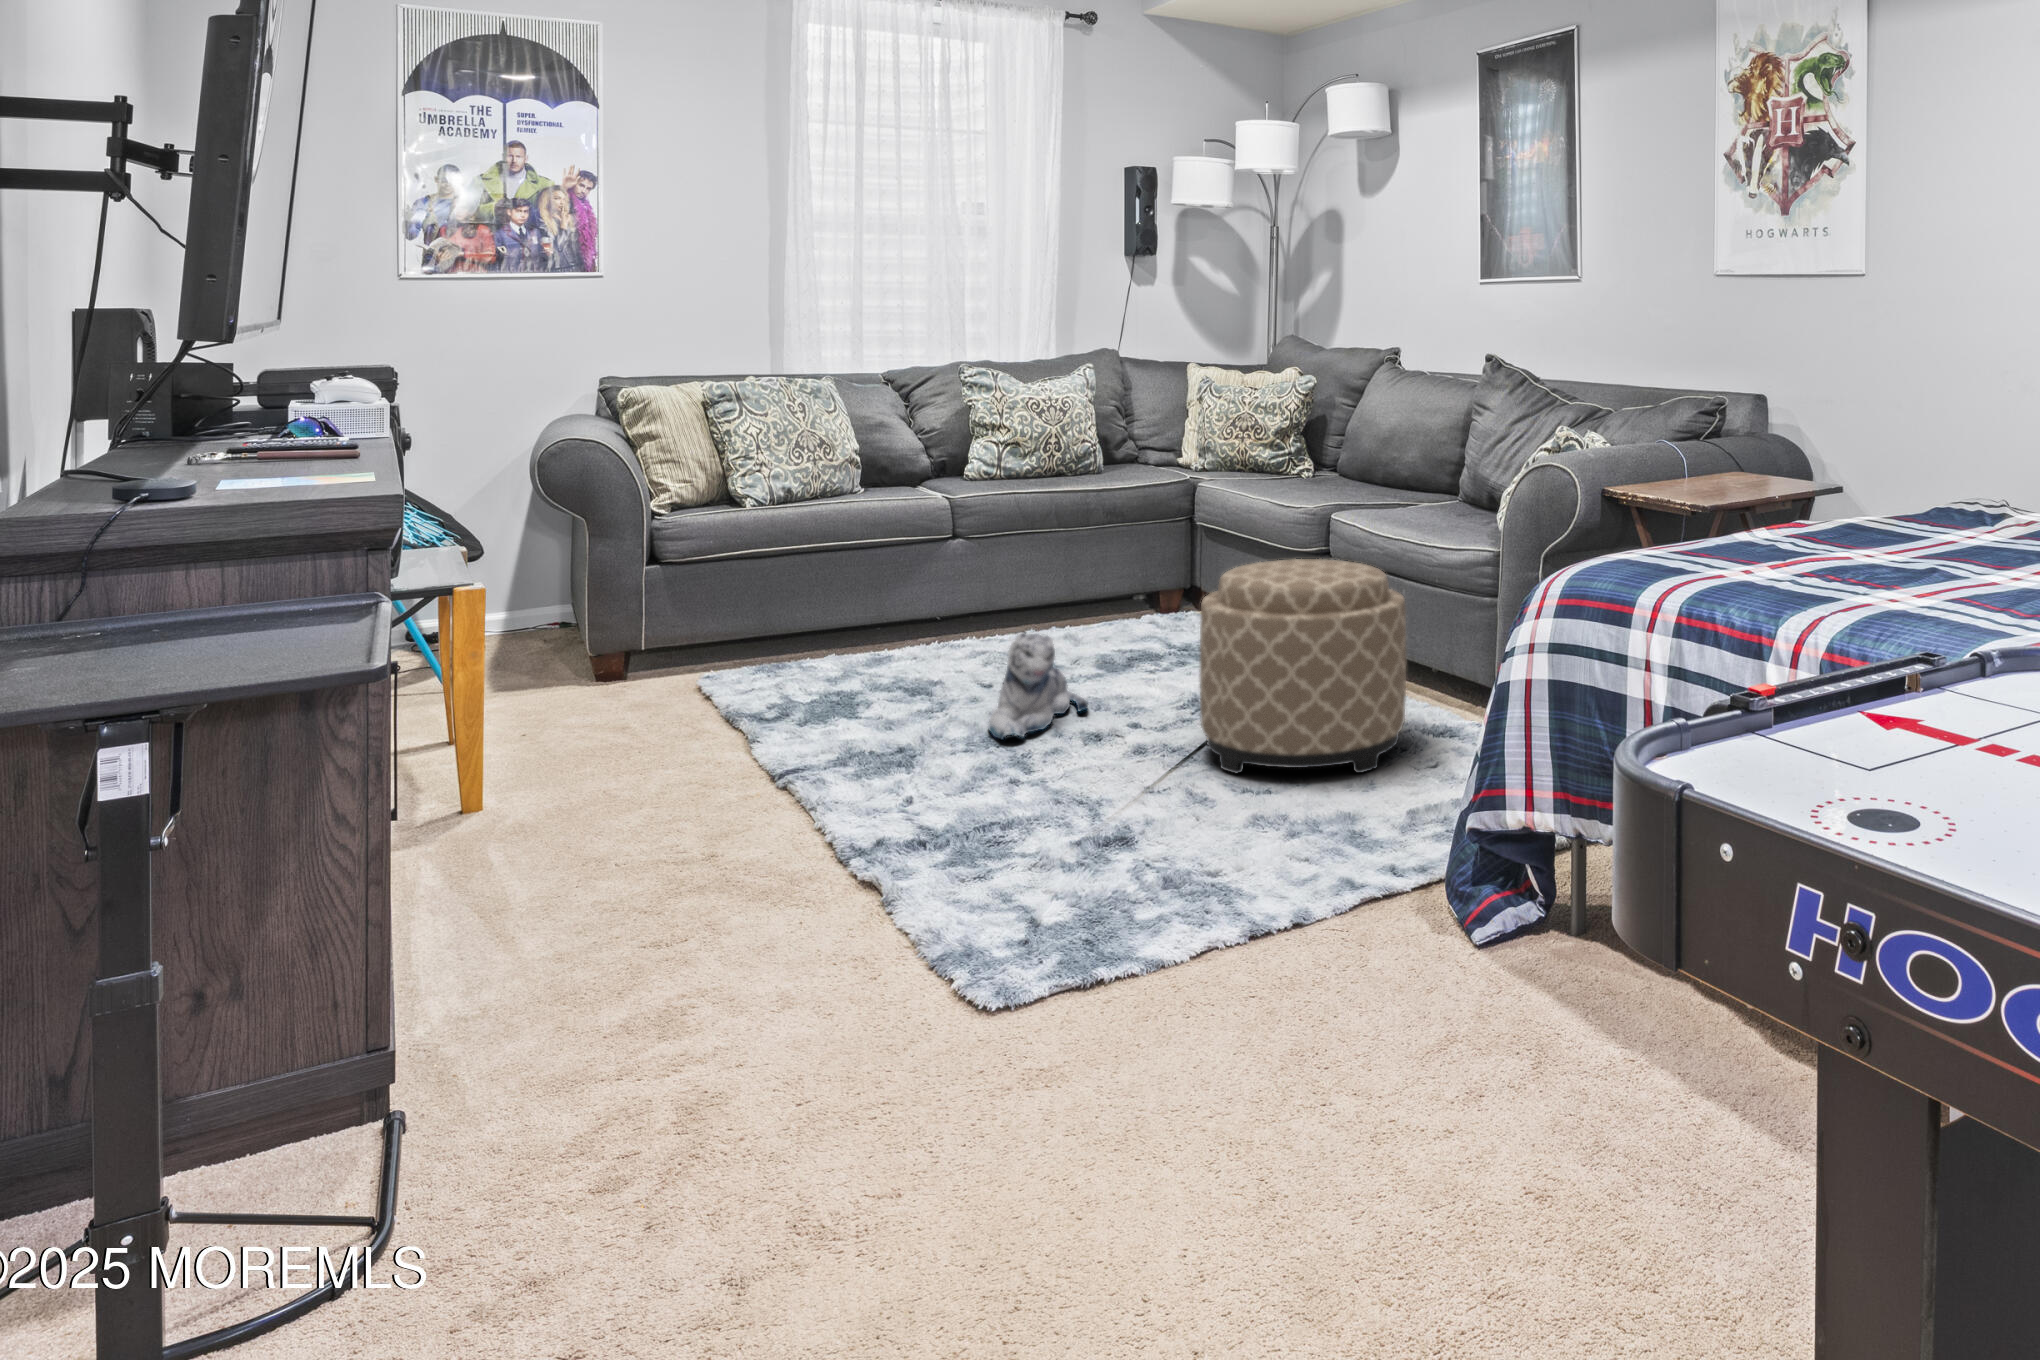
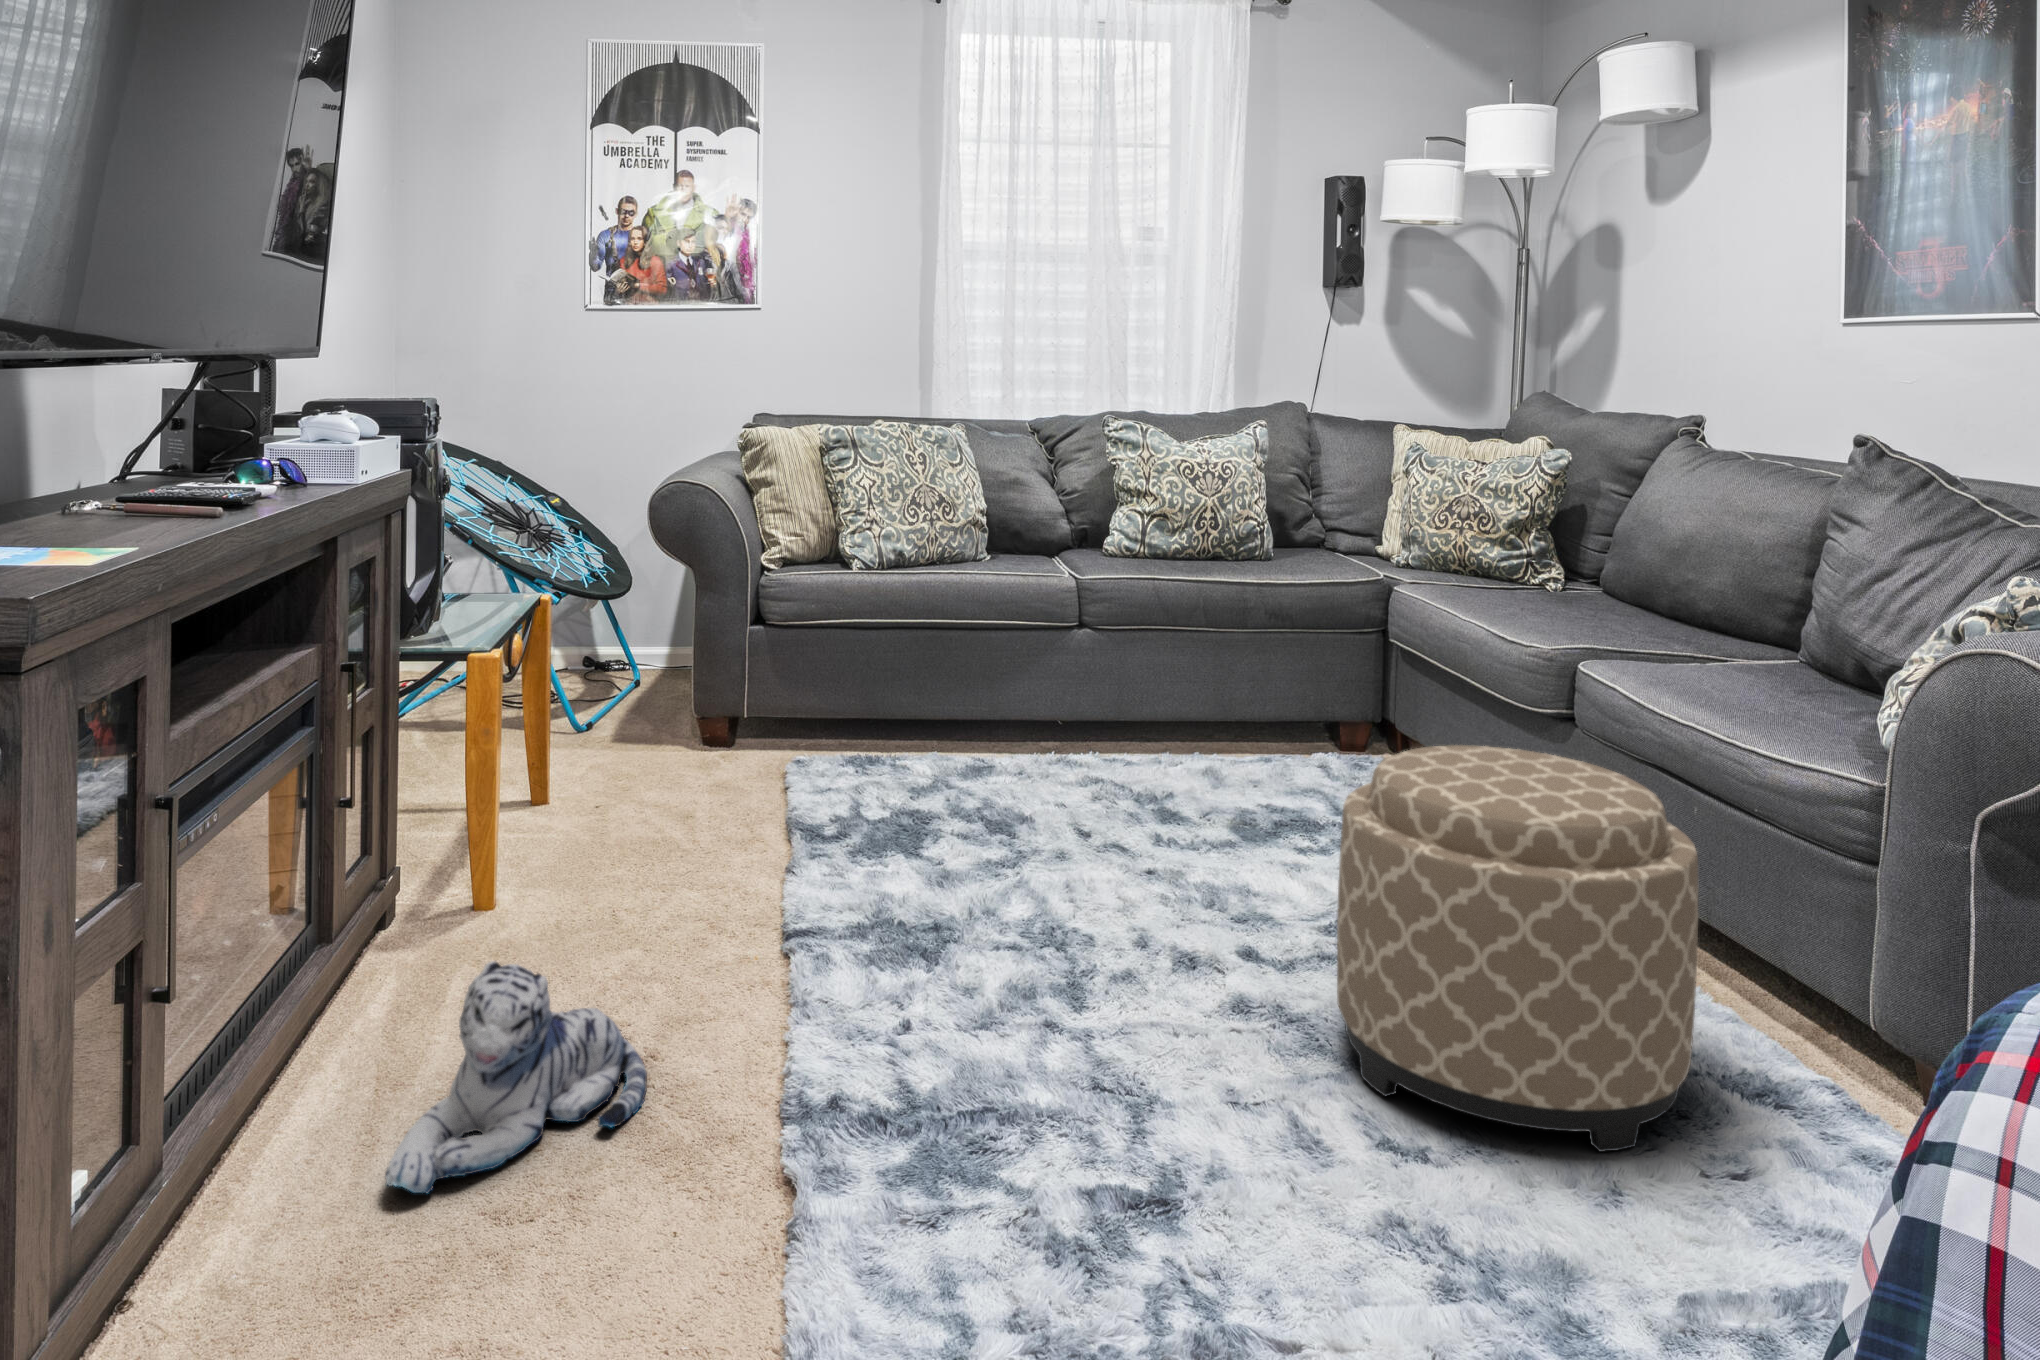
plush toy: present [989,633,1088,739] -> present [385,961,647,1193]

